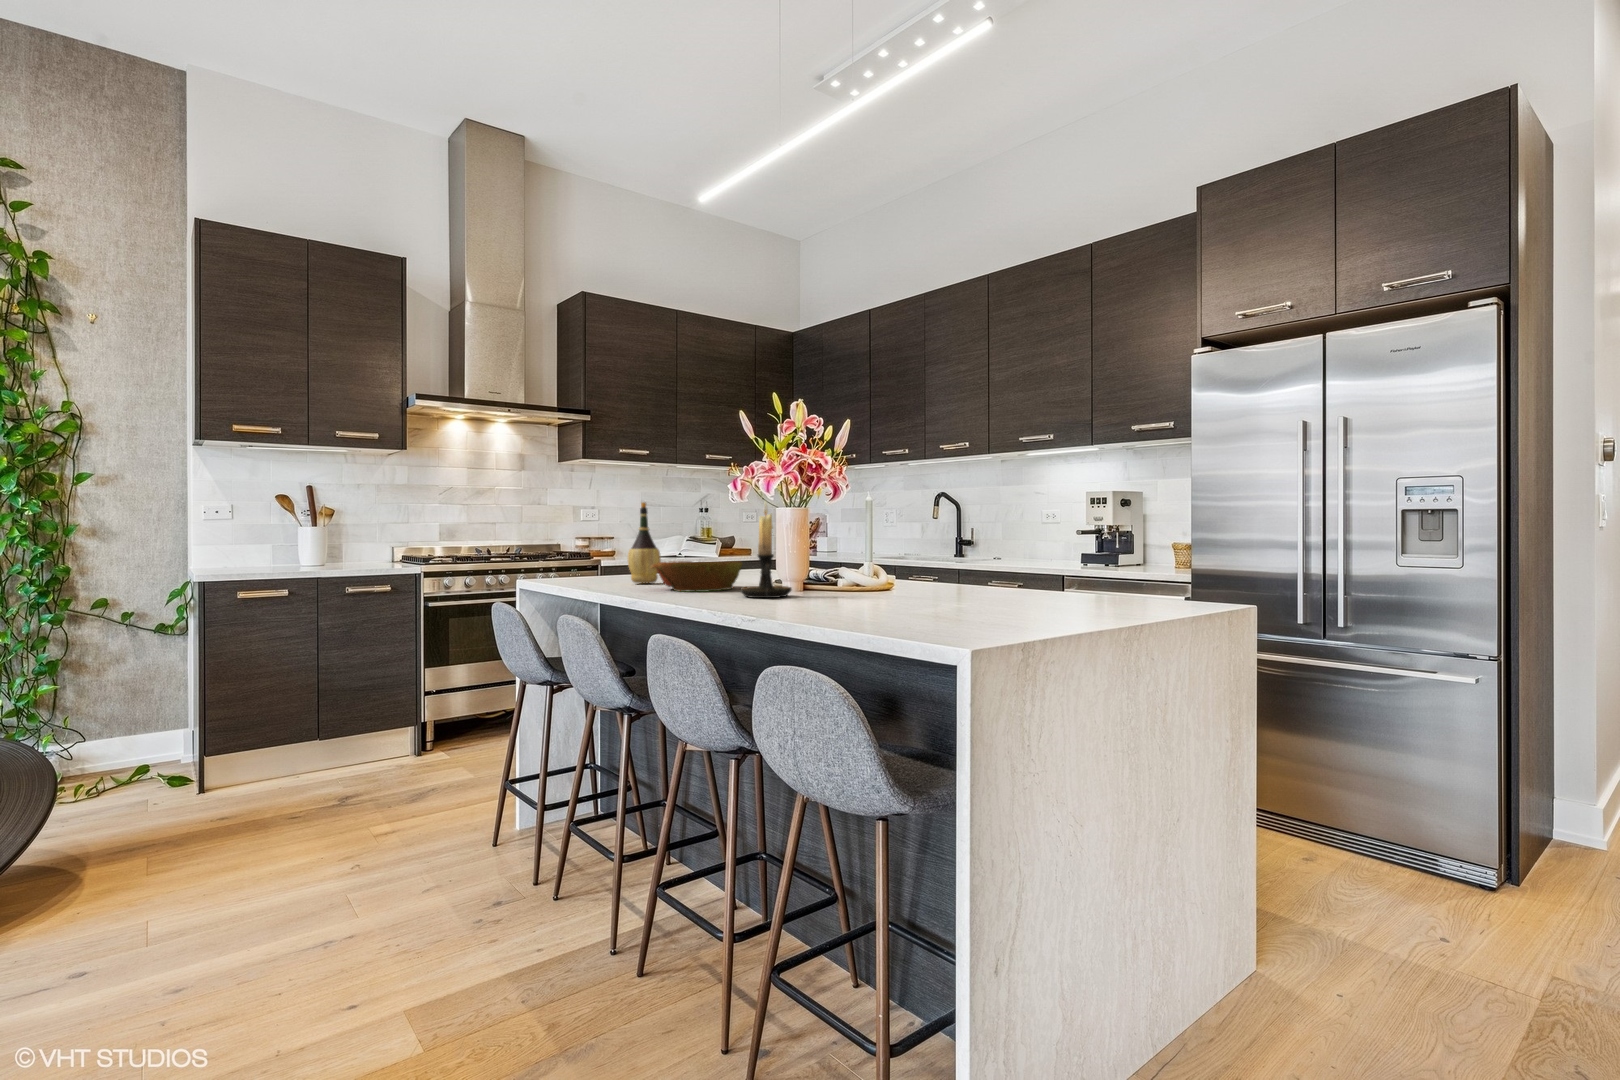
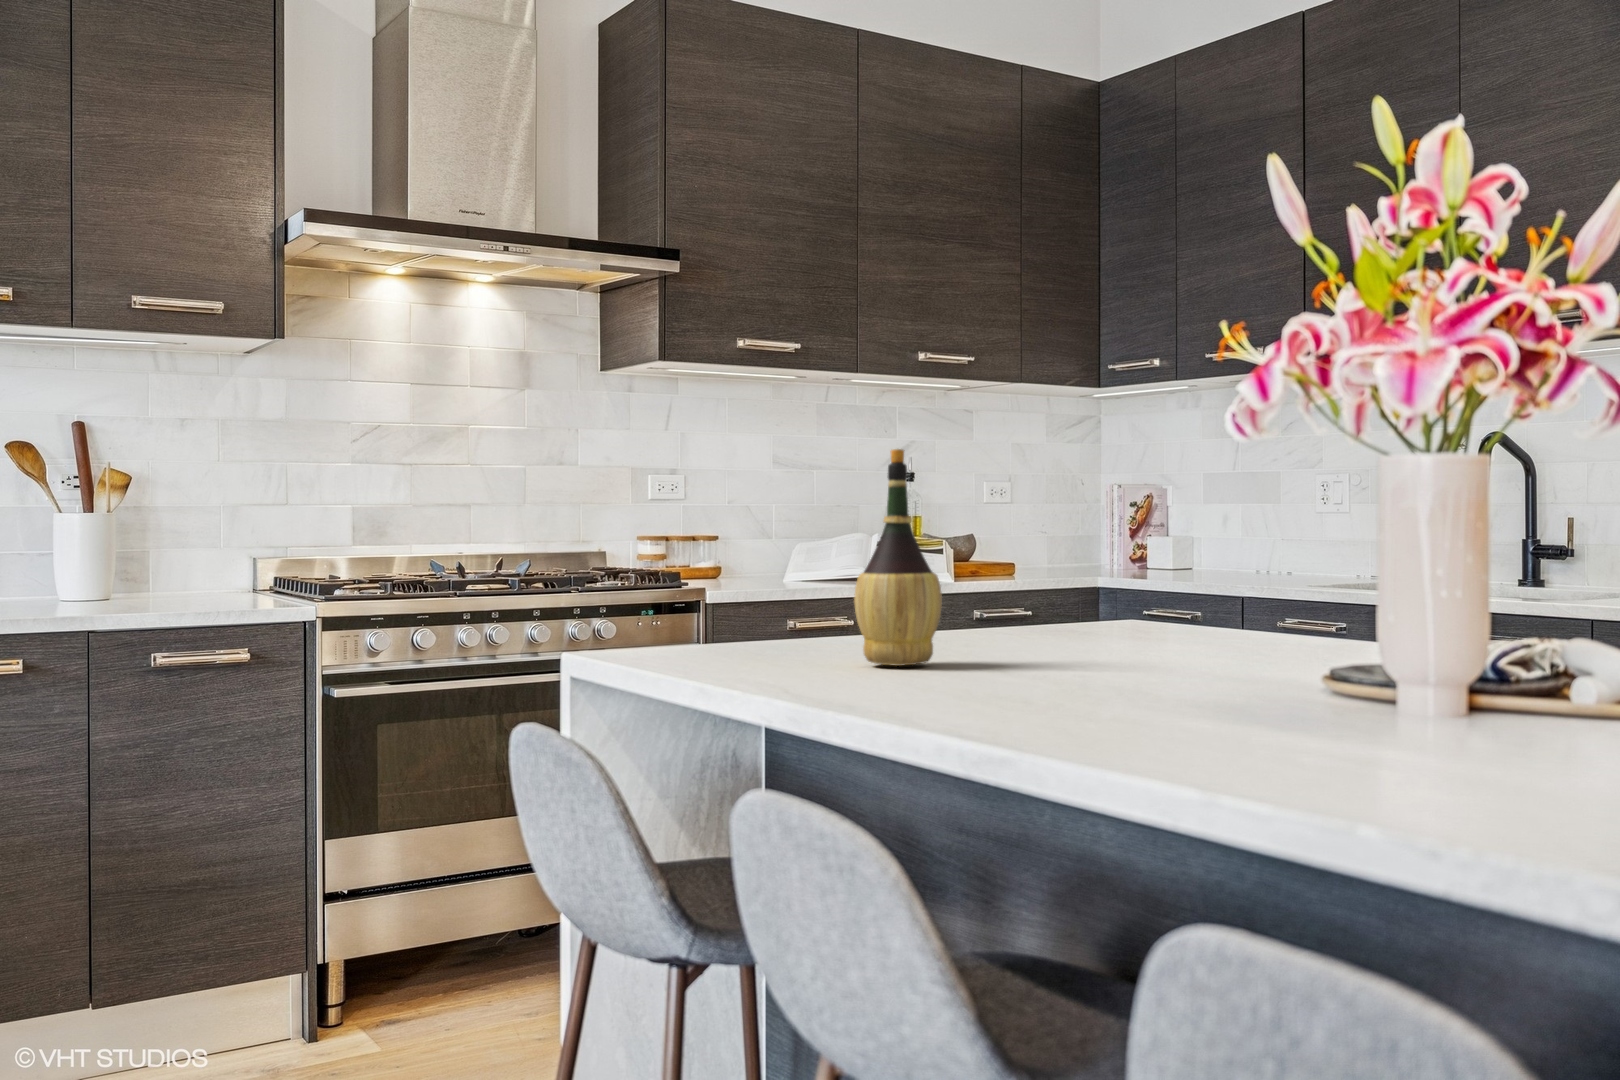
candle holder: present [740,503,792,598] -> none [1299,430,1469,744]
bowl: present [650,561,742,592] -> none [955,613,1222,704]

